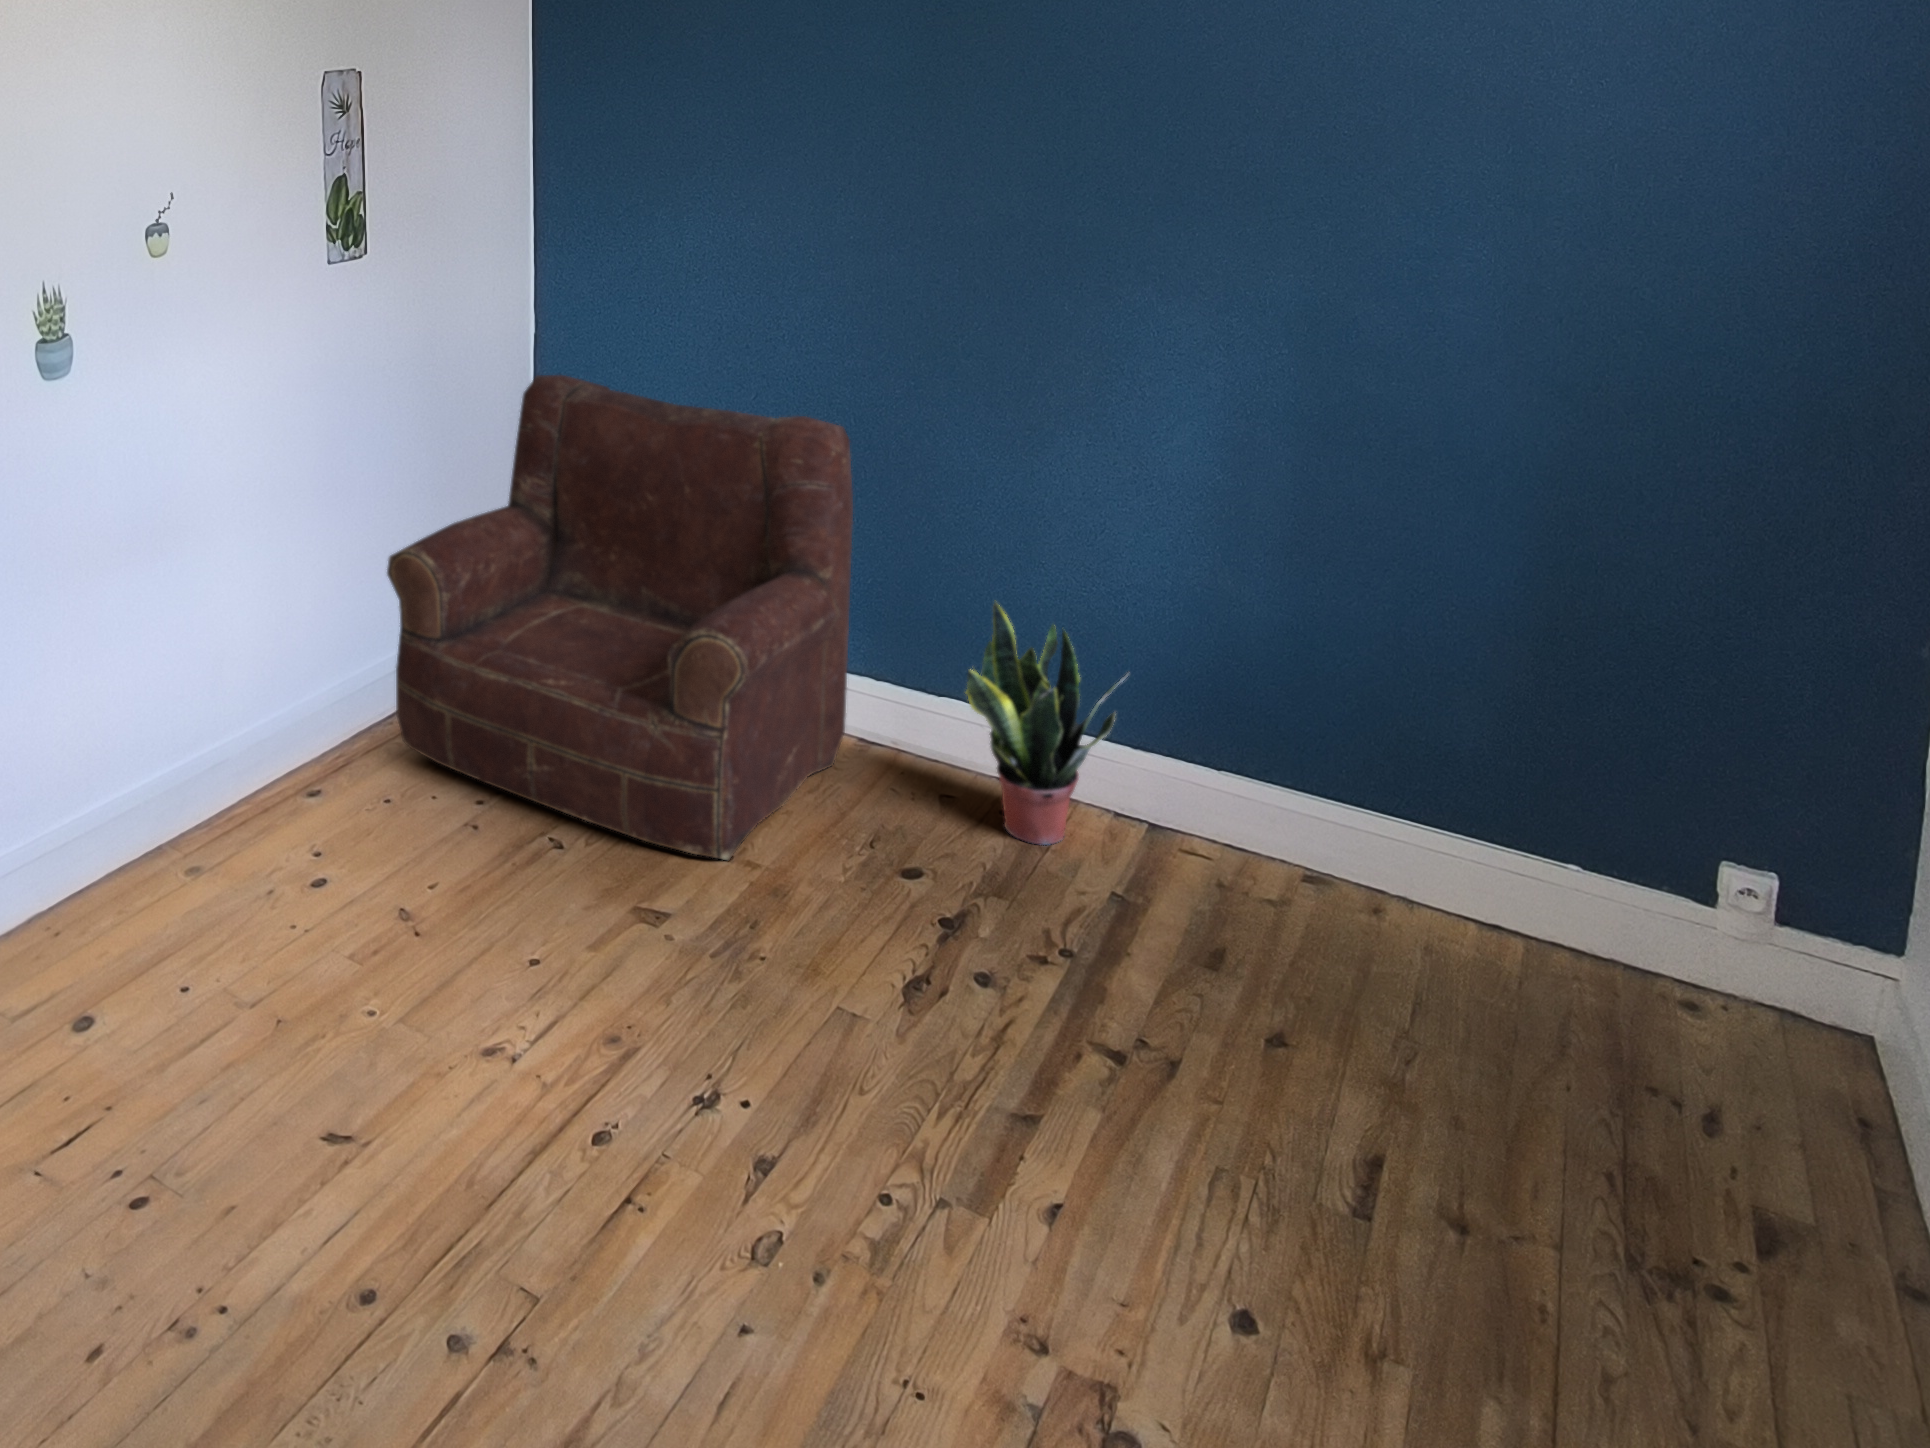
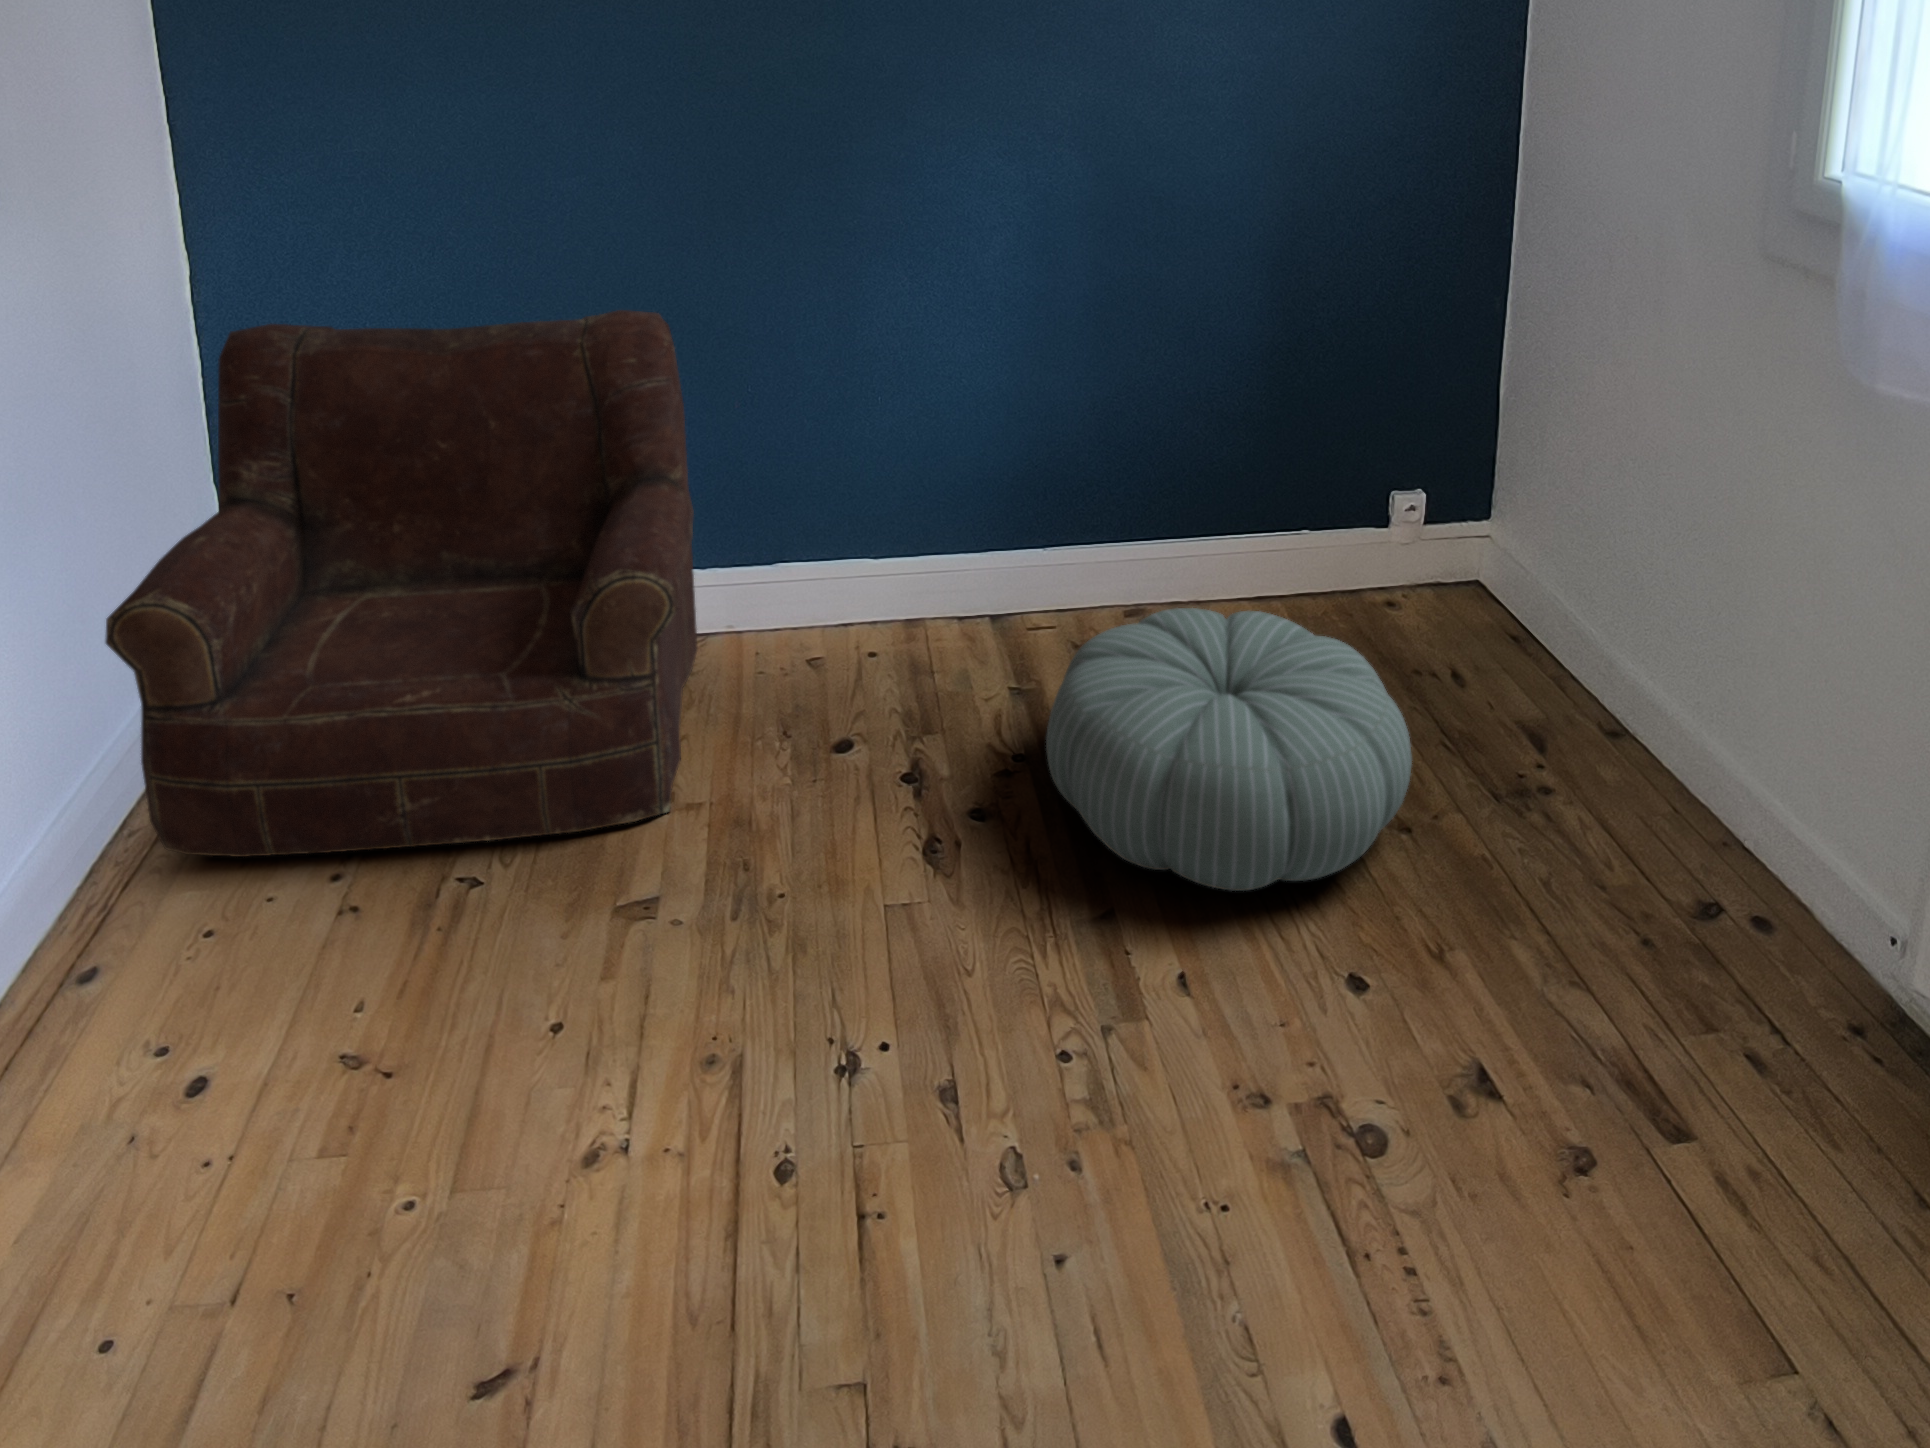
potted plant: present [966,602,1127,845] -> none [834,452,980,672]
pouf: none [1046,854,1490,1208] -> present [1046,608,1412,891]

